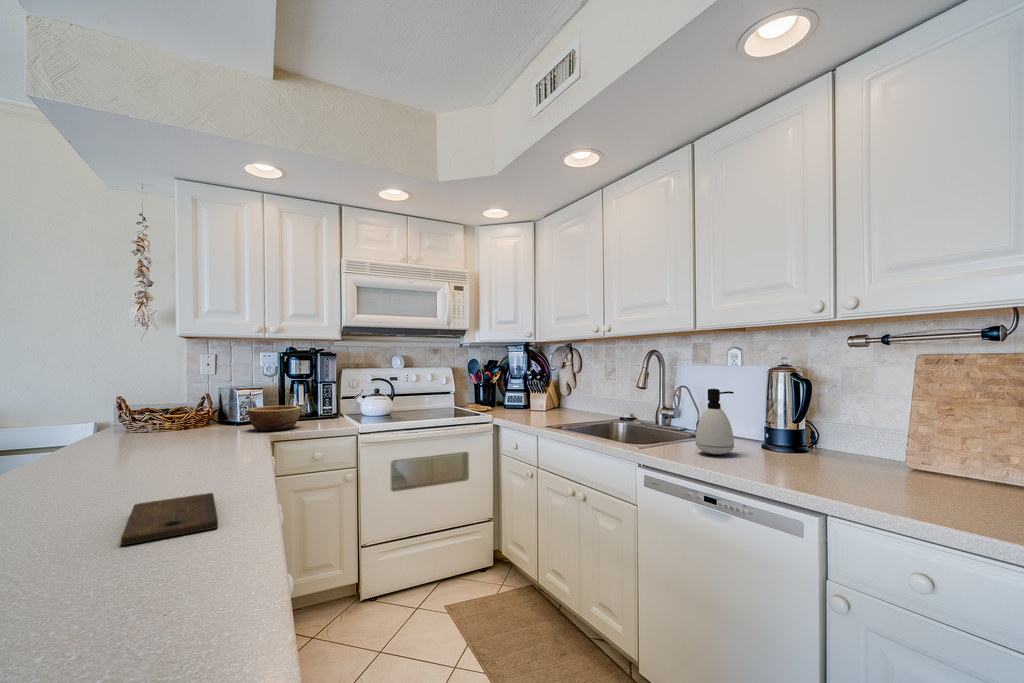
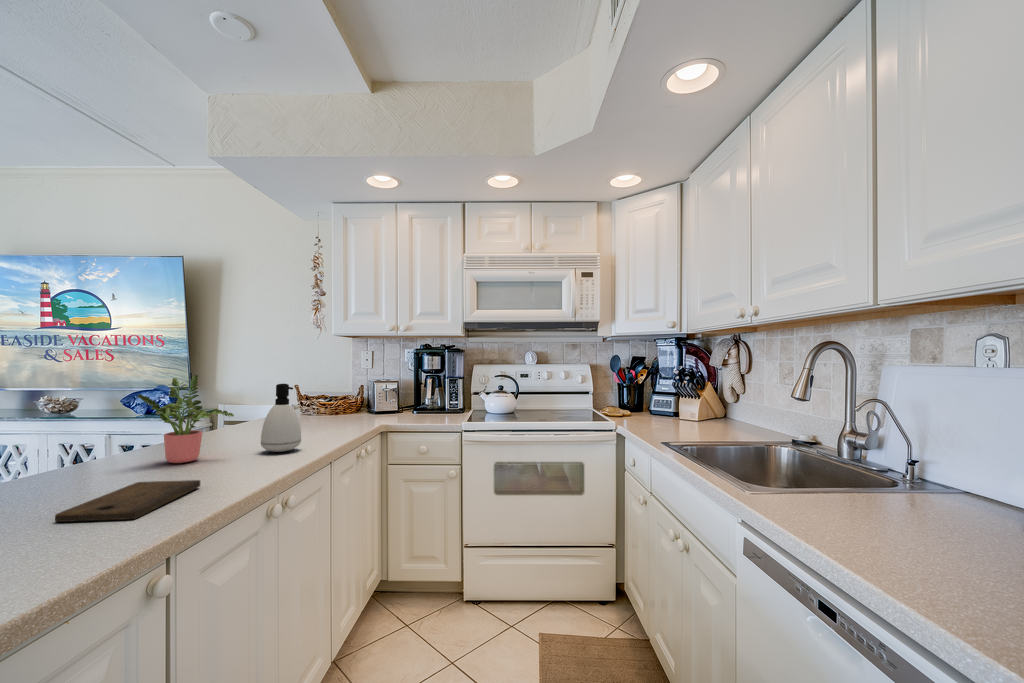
potted plant: none [62,385,173,490] -> present [137,375,234,463]
soap dispenser: present [696,389,734,455] -> present [261,384,301,452]
bowl: present [248,406,301,431] -> none [375,399,421,422]

